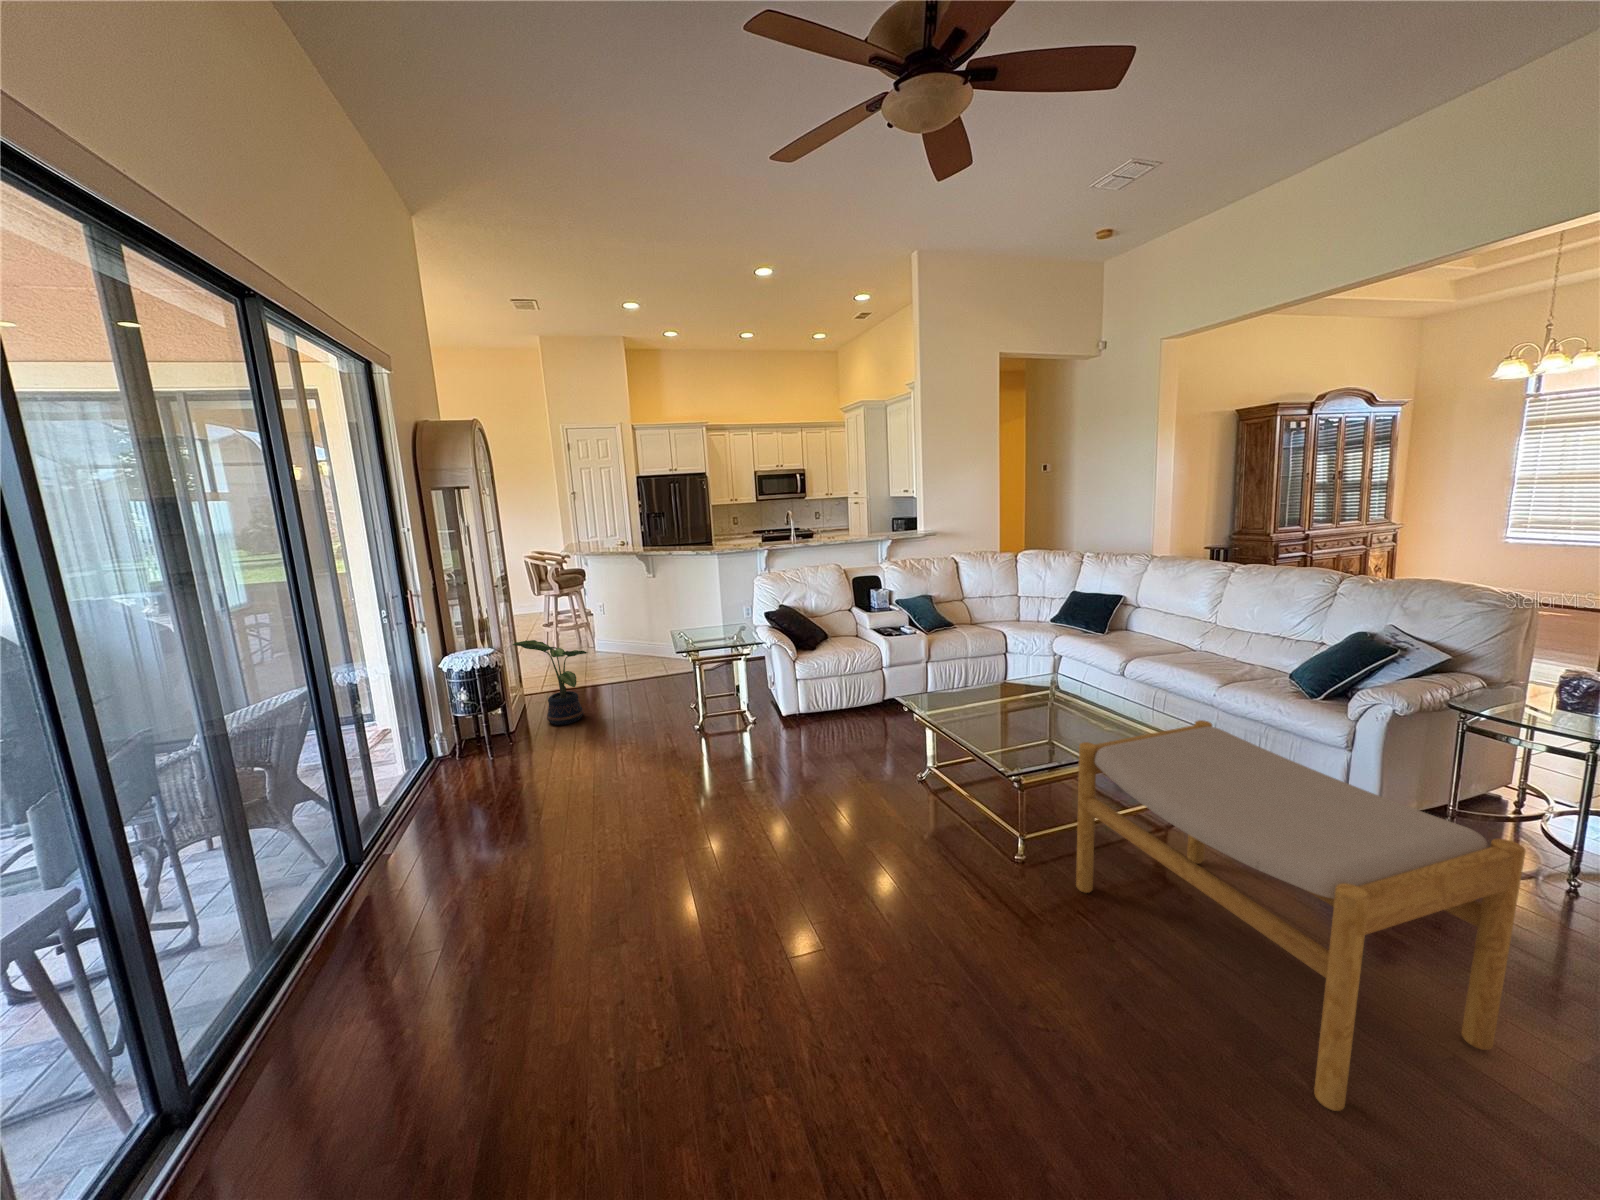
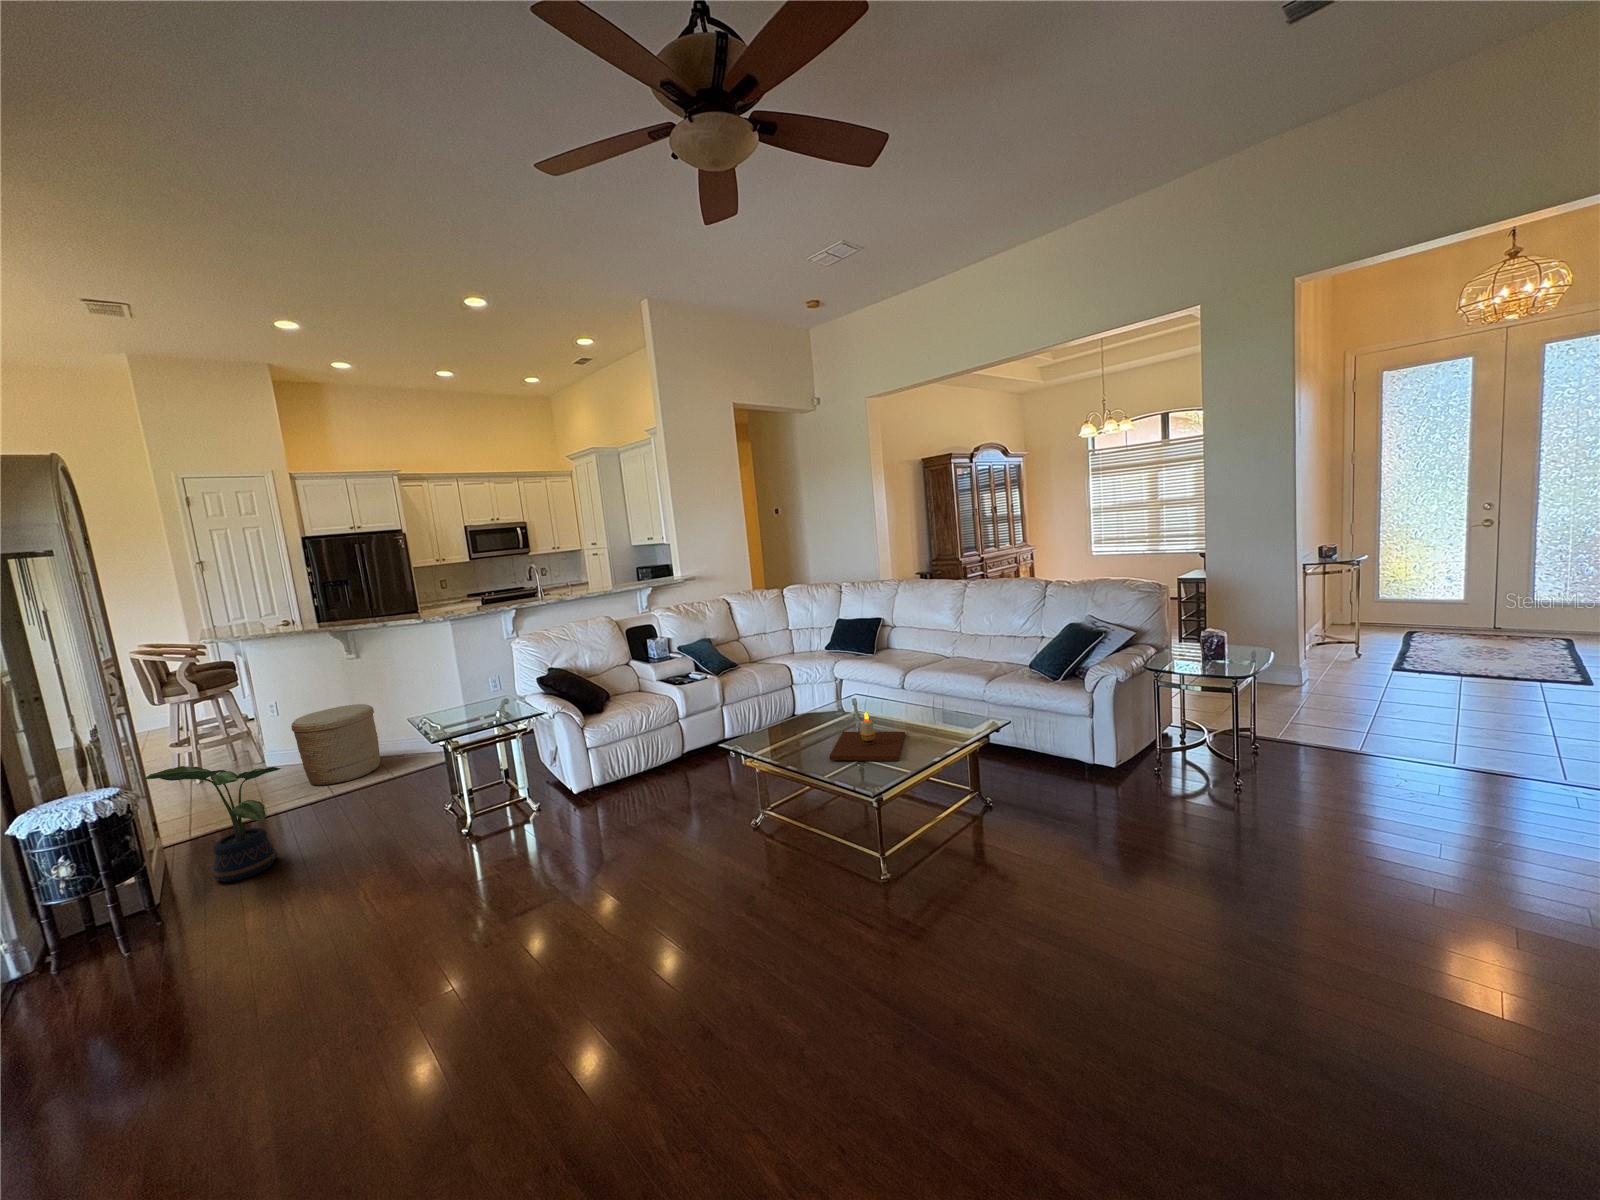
woven basket: none [609,613,663,670] -> present [291,704,380,786]
candle: none [996,694,1091,750] -> present [830,712,905,761]
footstool: present [1076,720,1526,1111] -> none [931,708,1255,1004]

